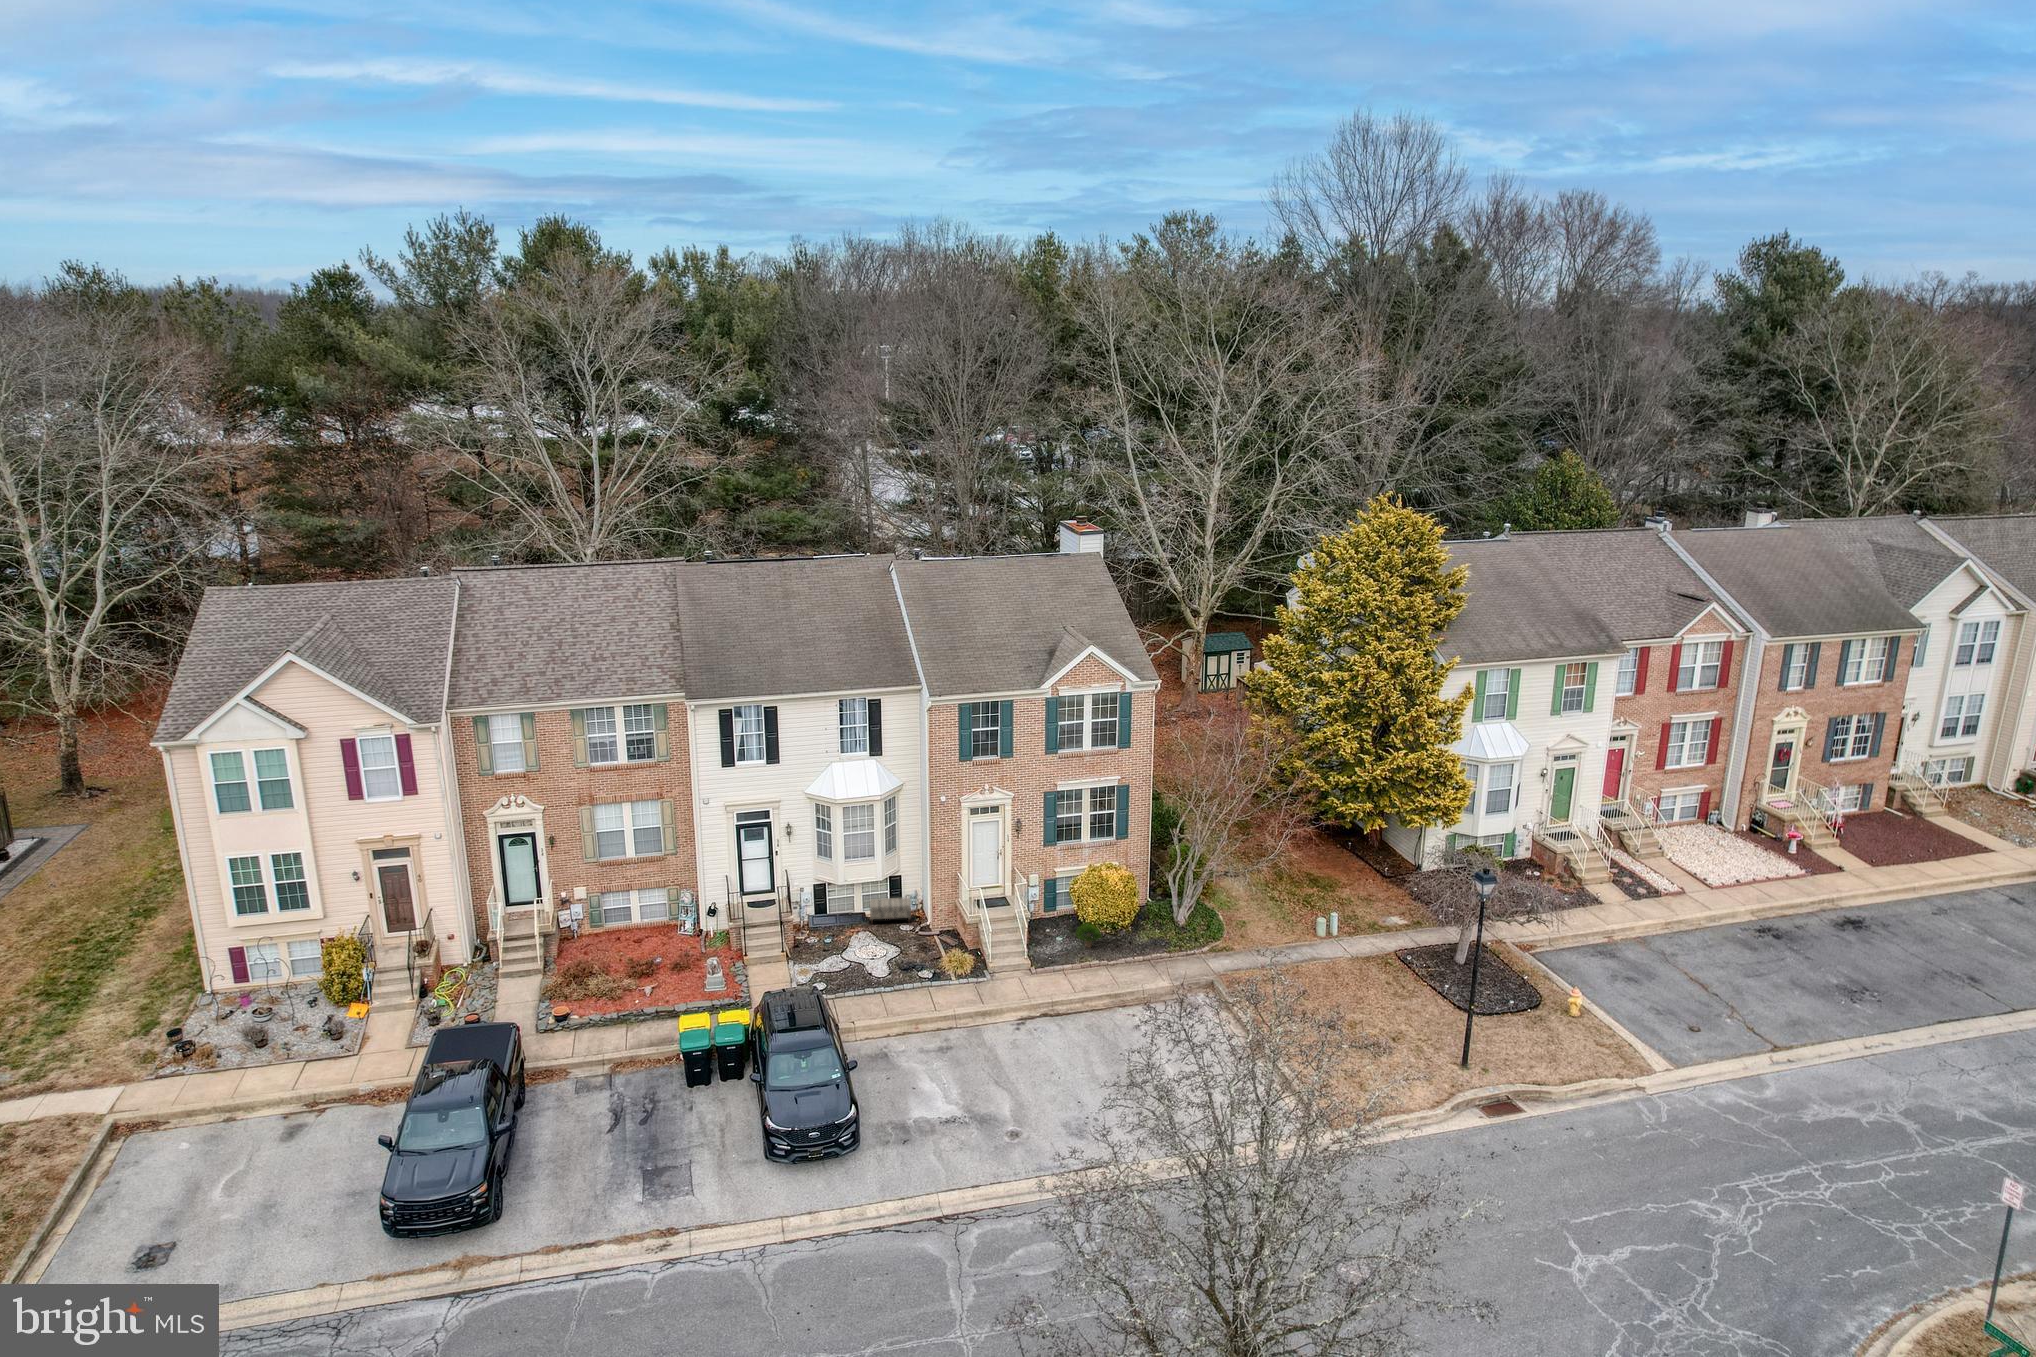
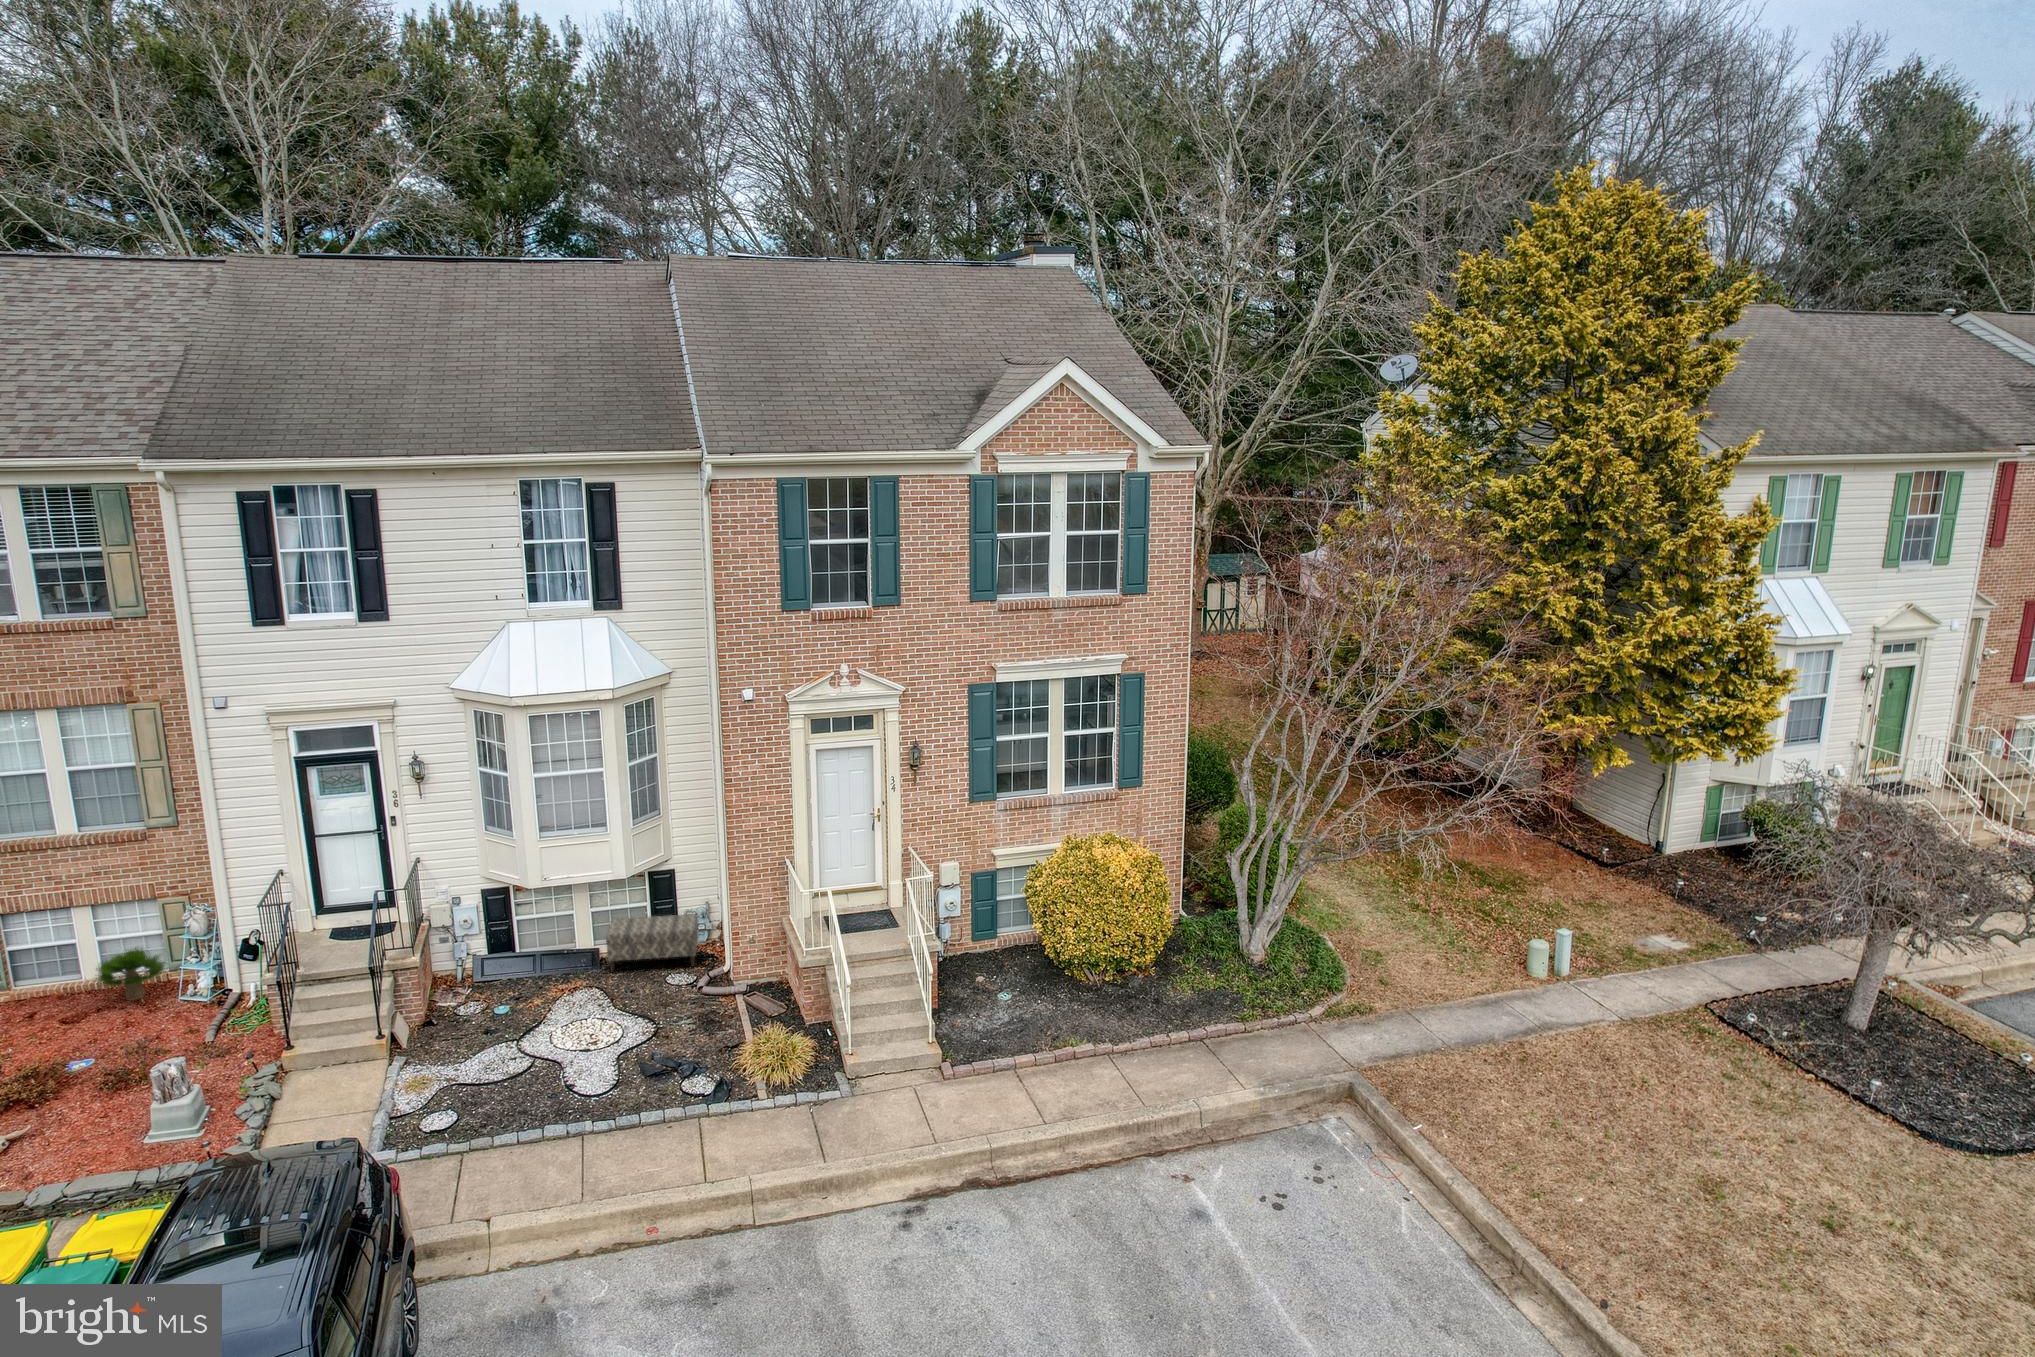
potted plant: present [1077,923,1101,948] -> present [96,947,166,1001]

